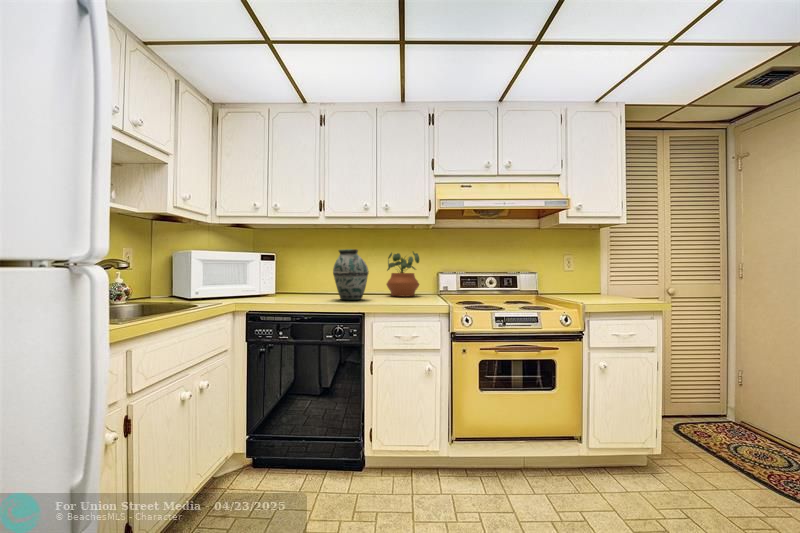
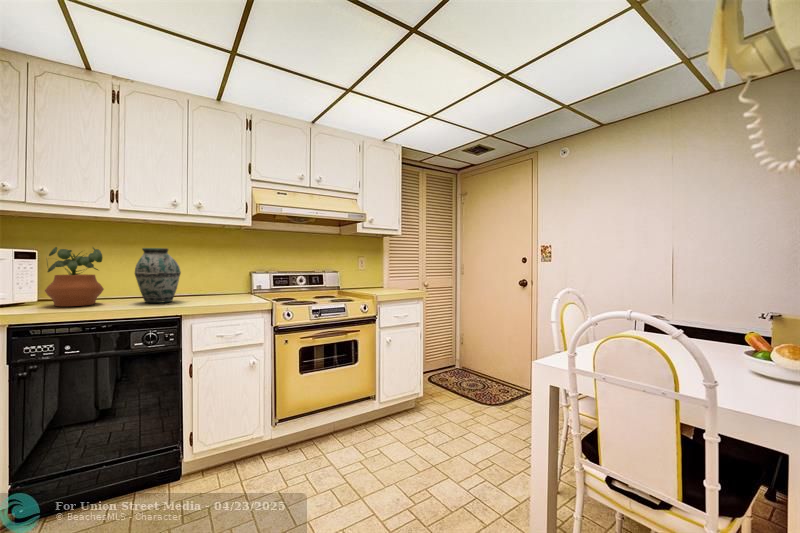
potted plant: present [387,252,419,296] -> present [45,247,104,306]

